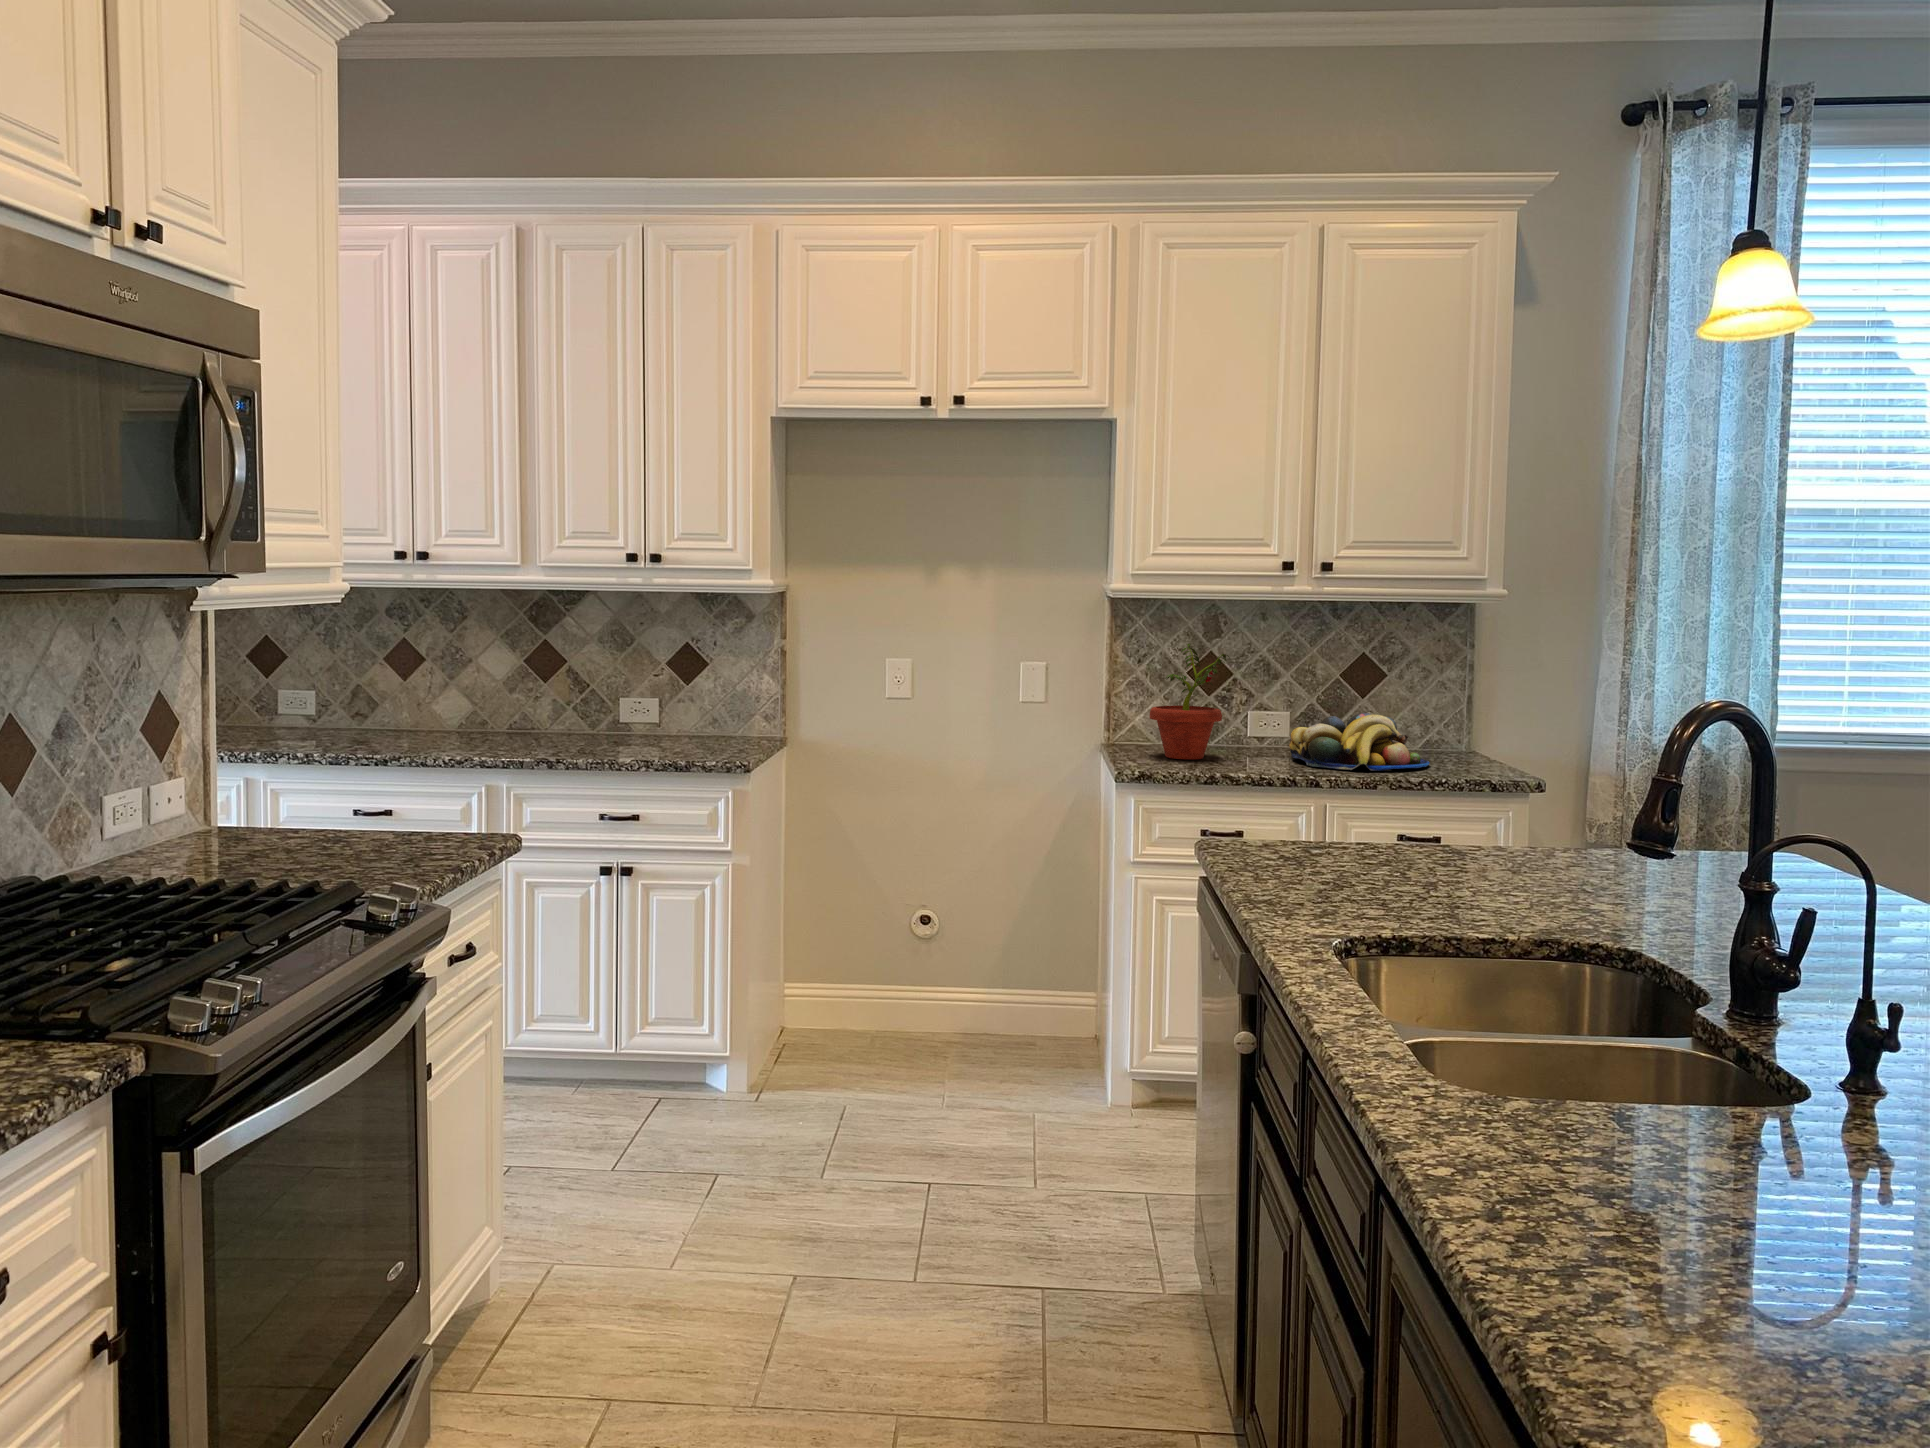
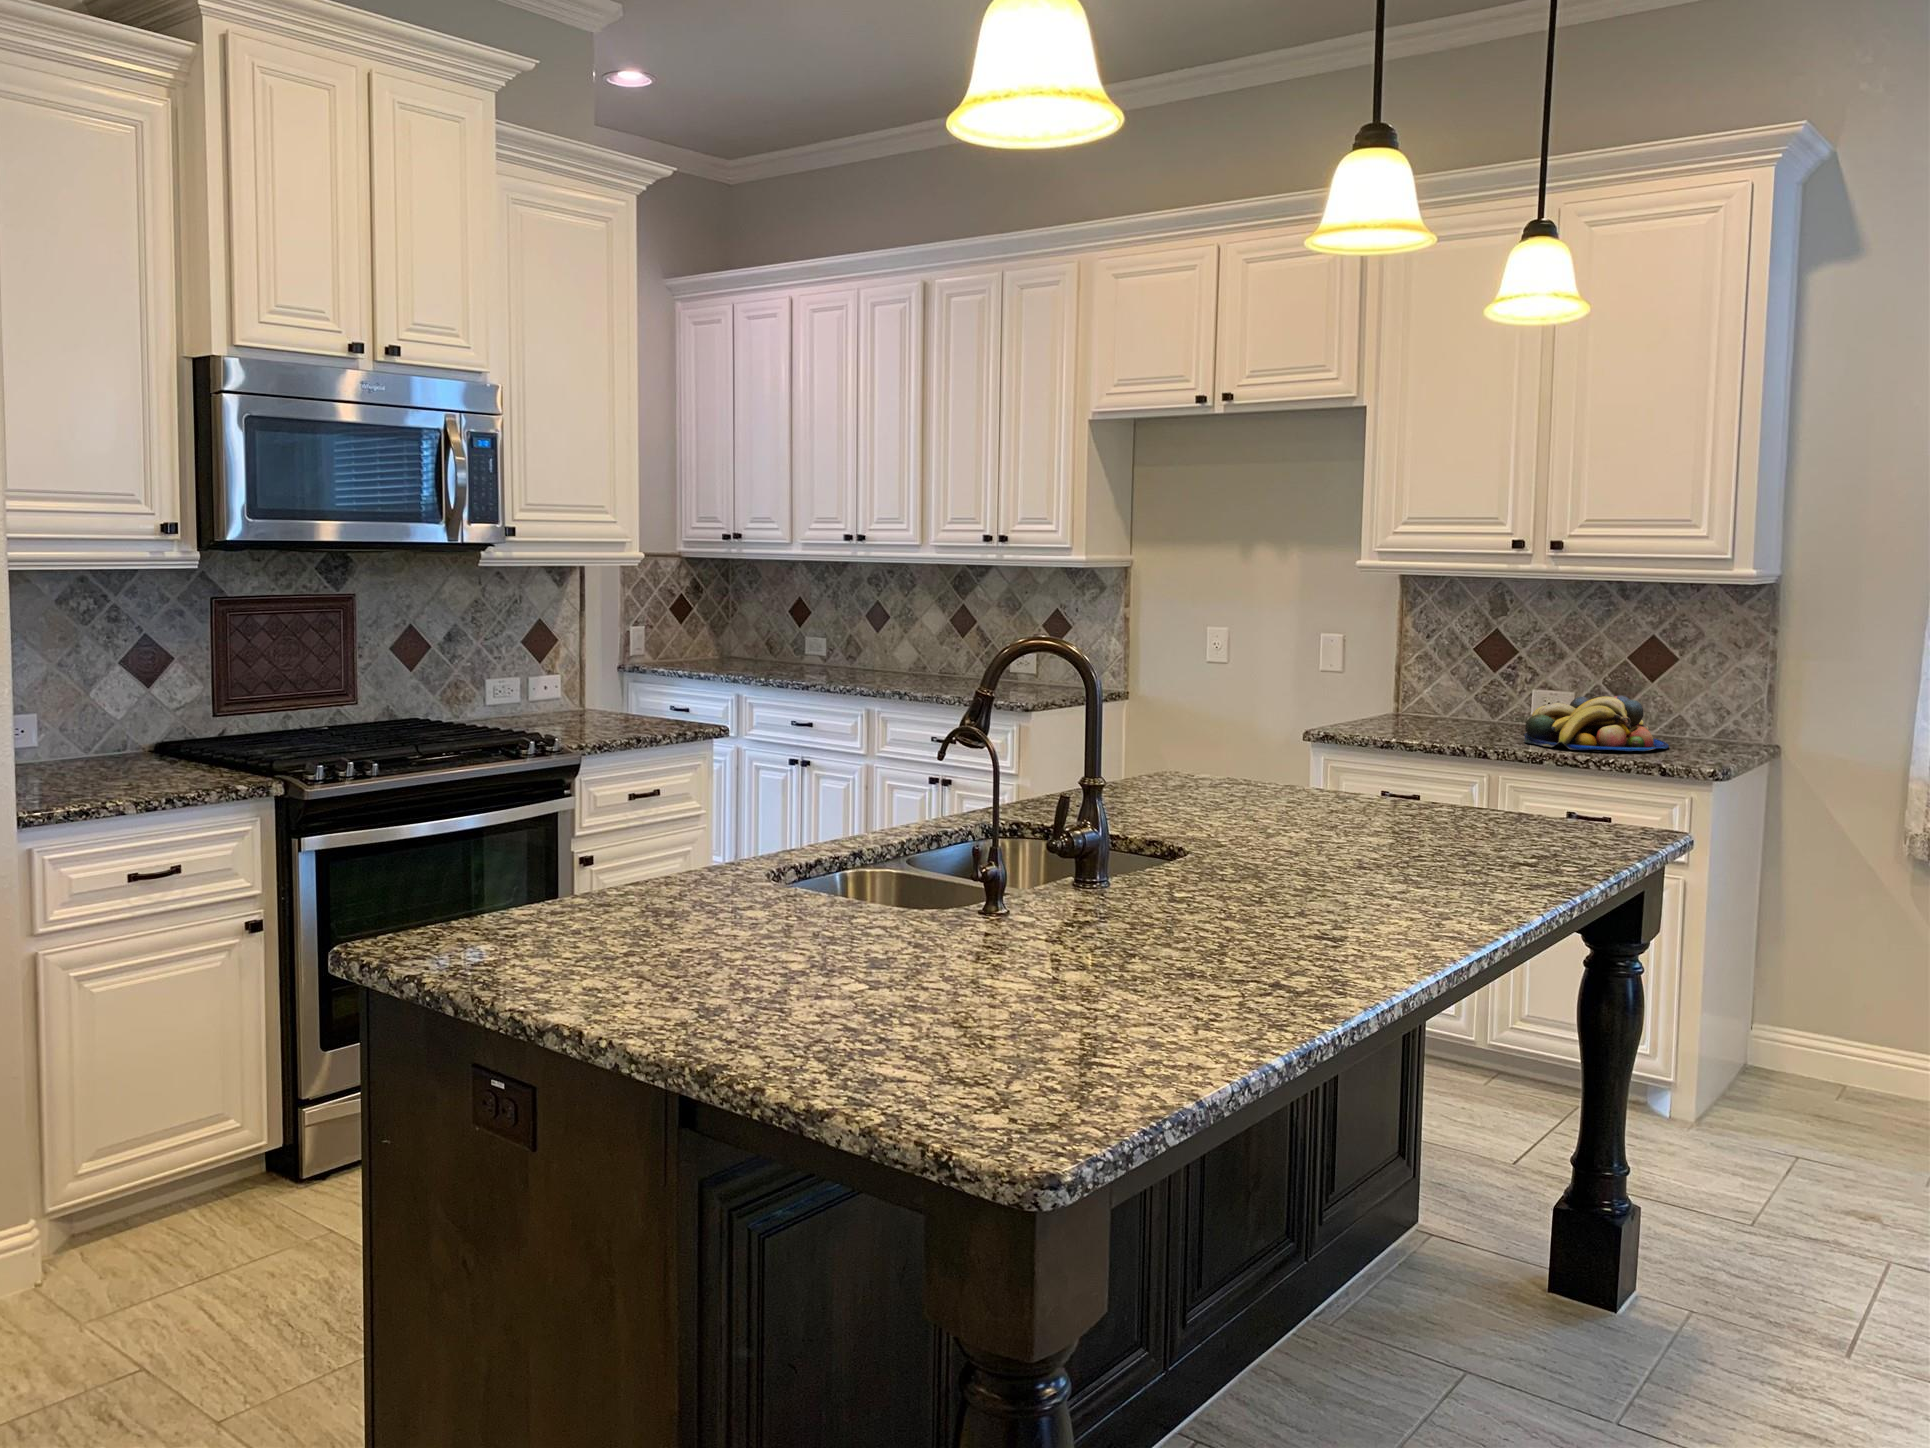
potted plant: present [1150,644,1229,759] -> none [1395,621,1474,729]

